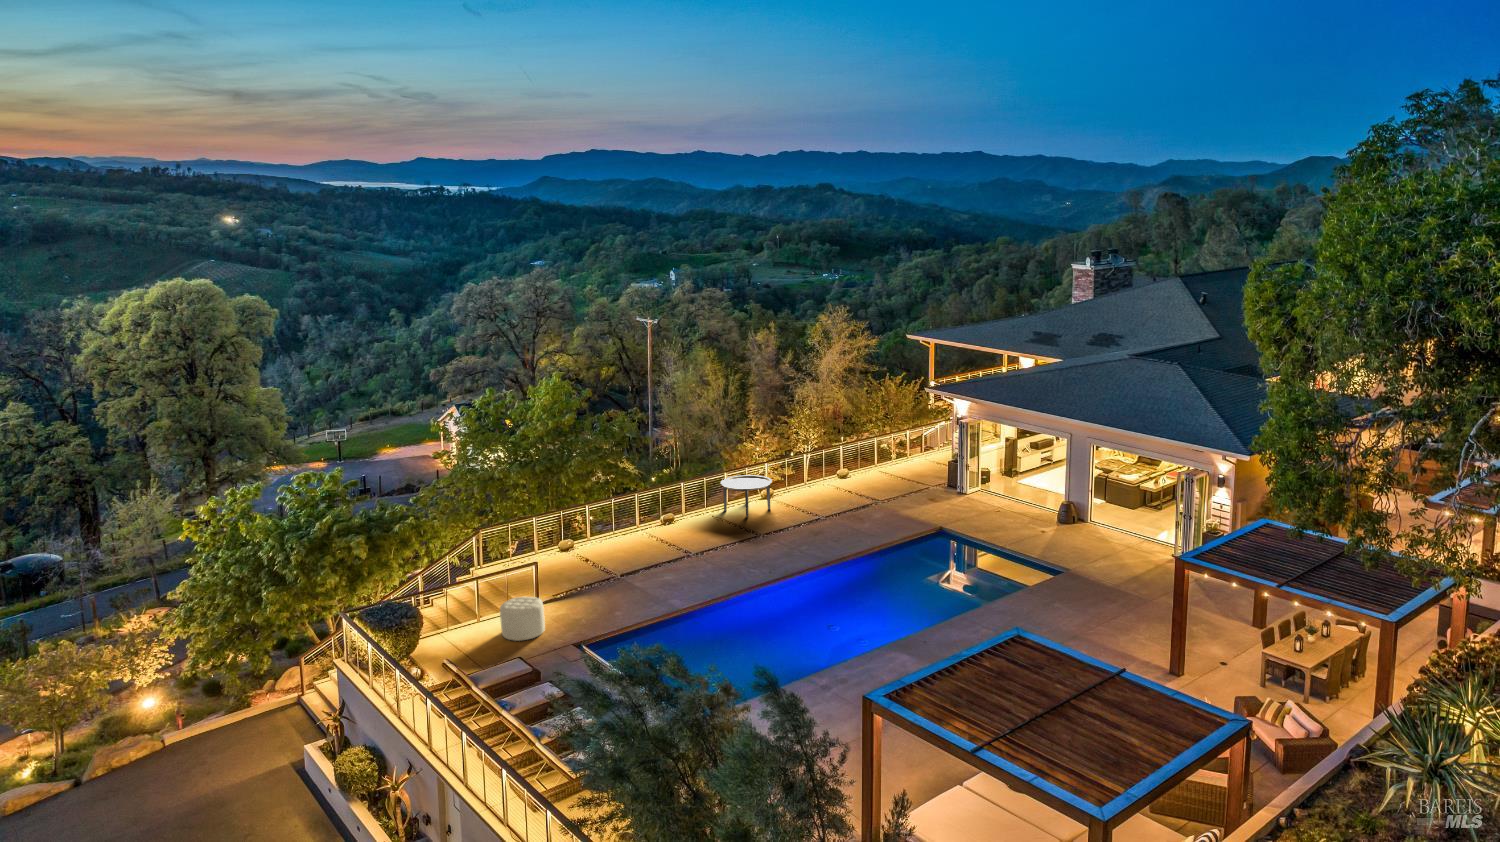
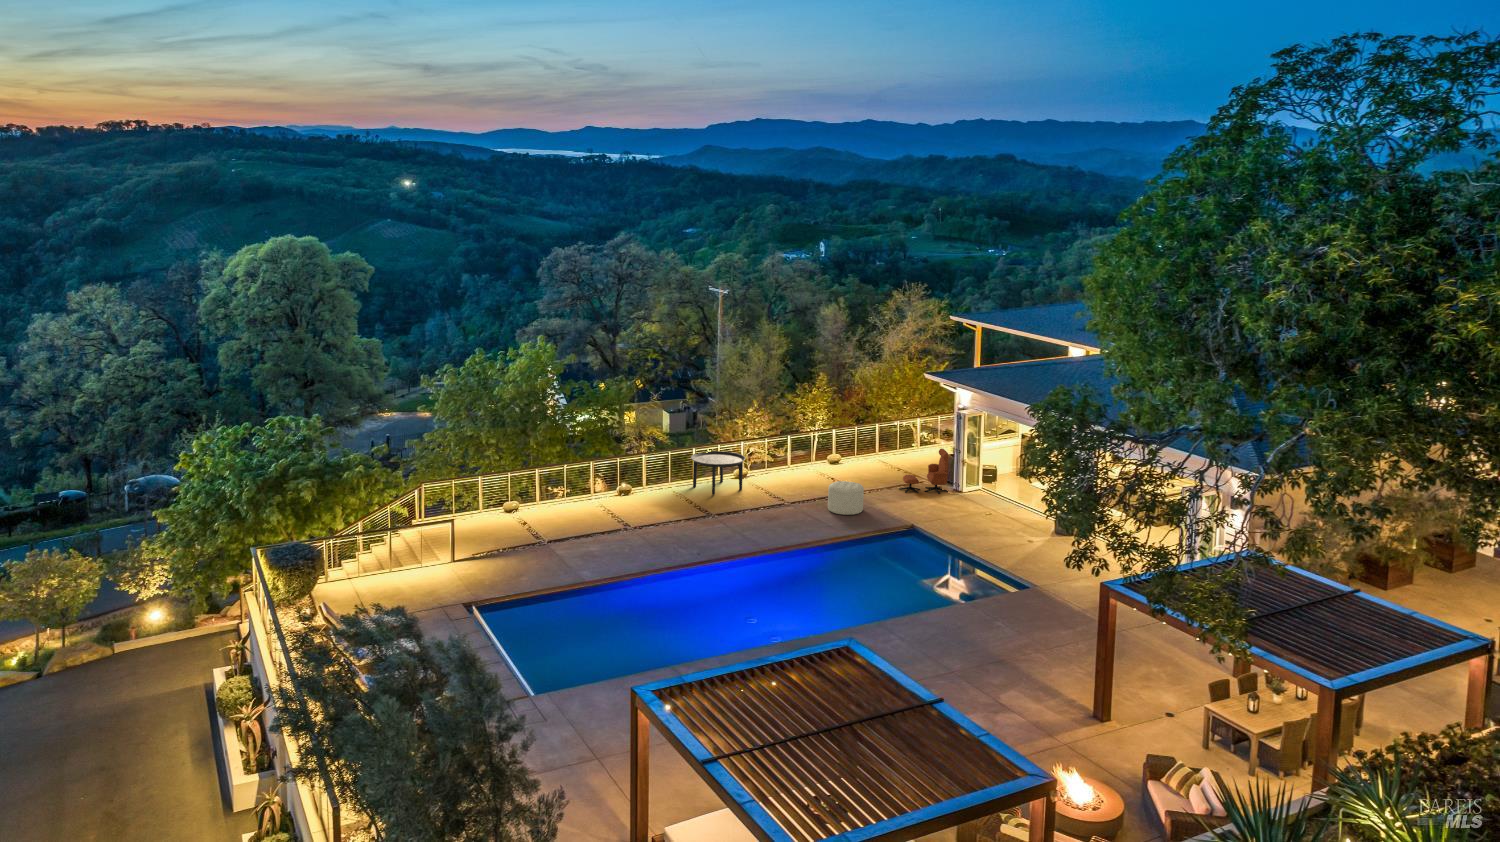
lounge chair: none [911,455,956,498] -> present [899,449,948,494]
ottoman: present [500,597,545,641] -> present [828,481,864,515]

